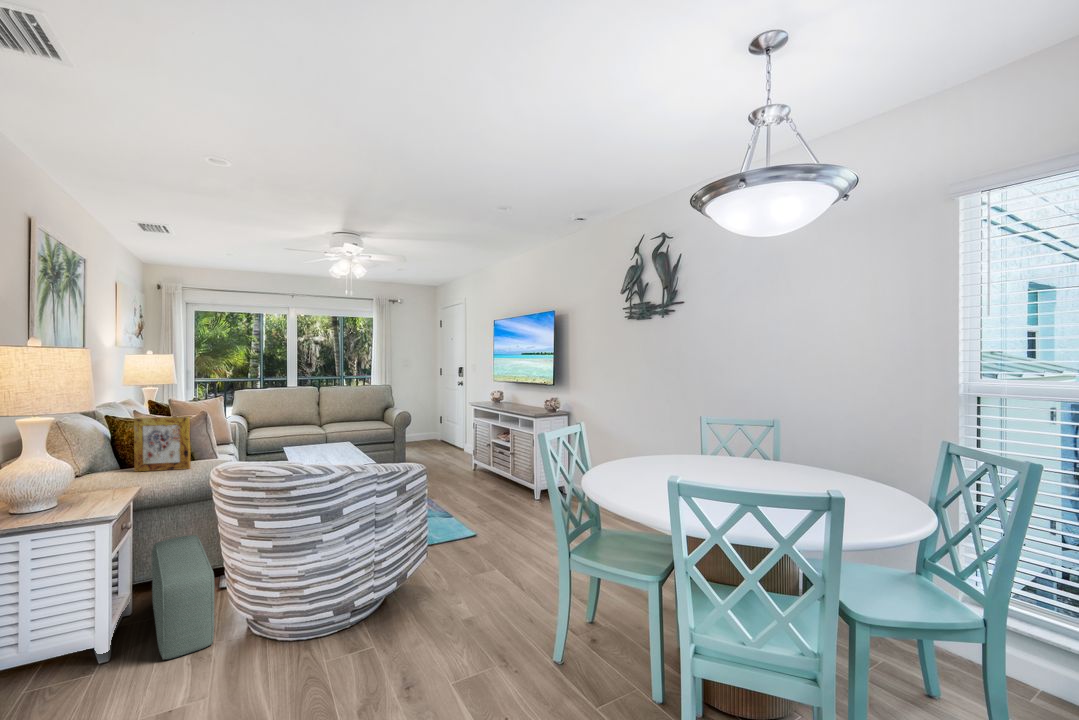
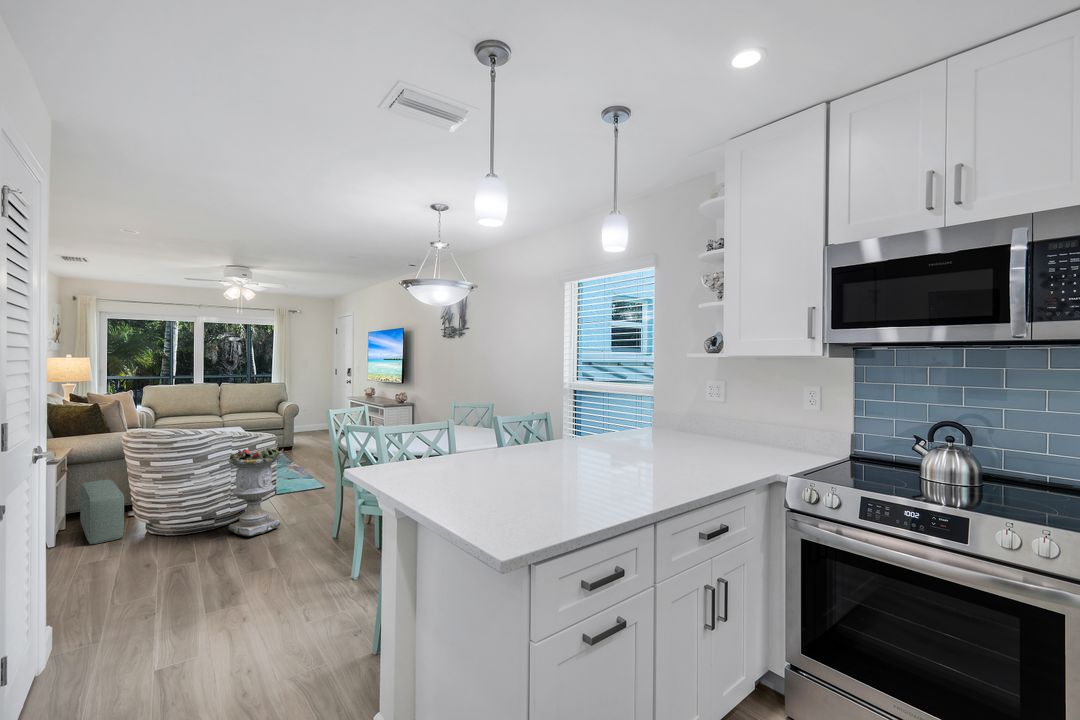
picture frame: present [134,416,191,472] -> none [65,403,107,440]
planter: none [375,495,456,652] -> present [229,448,283,536]

